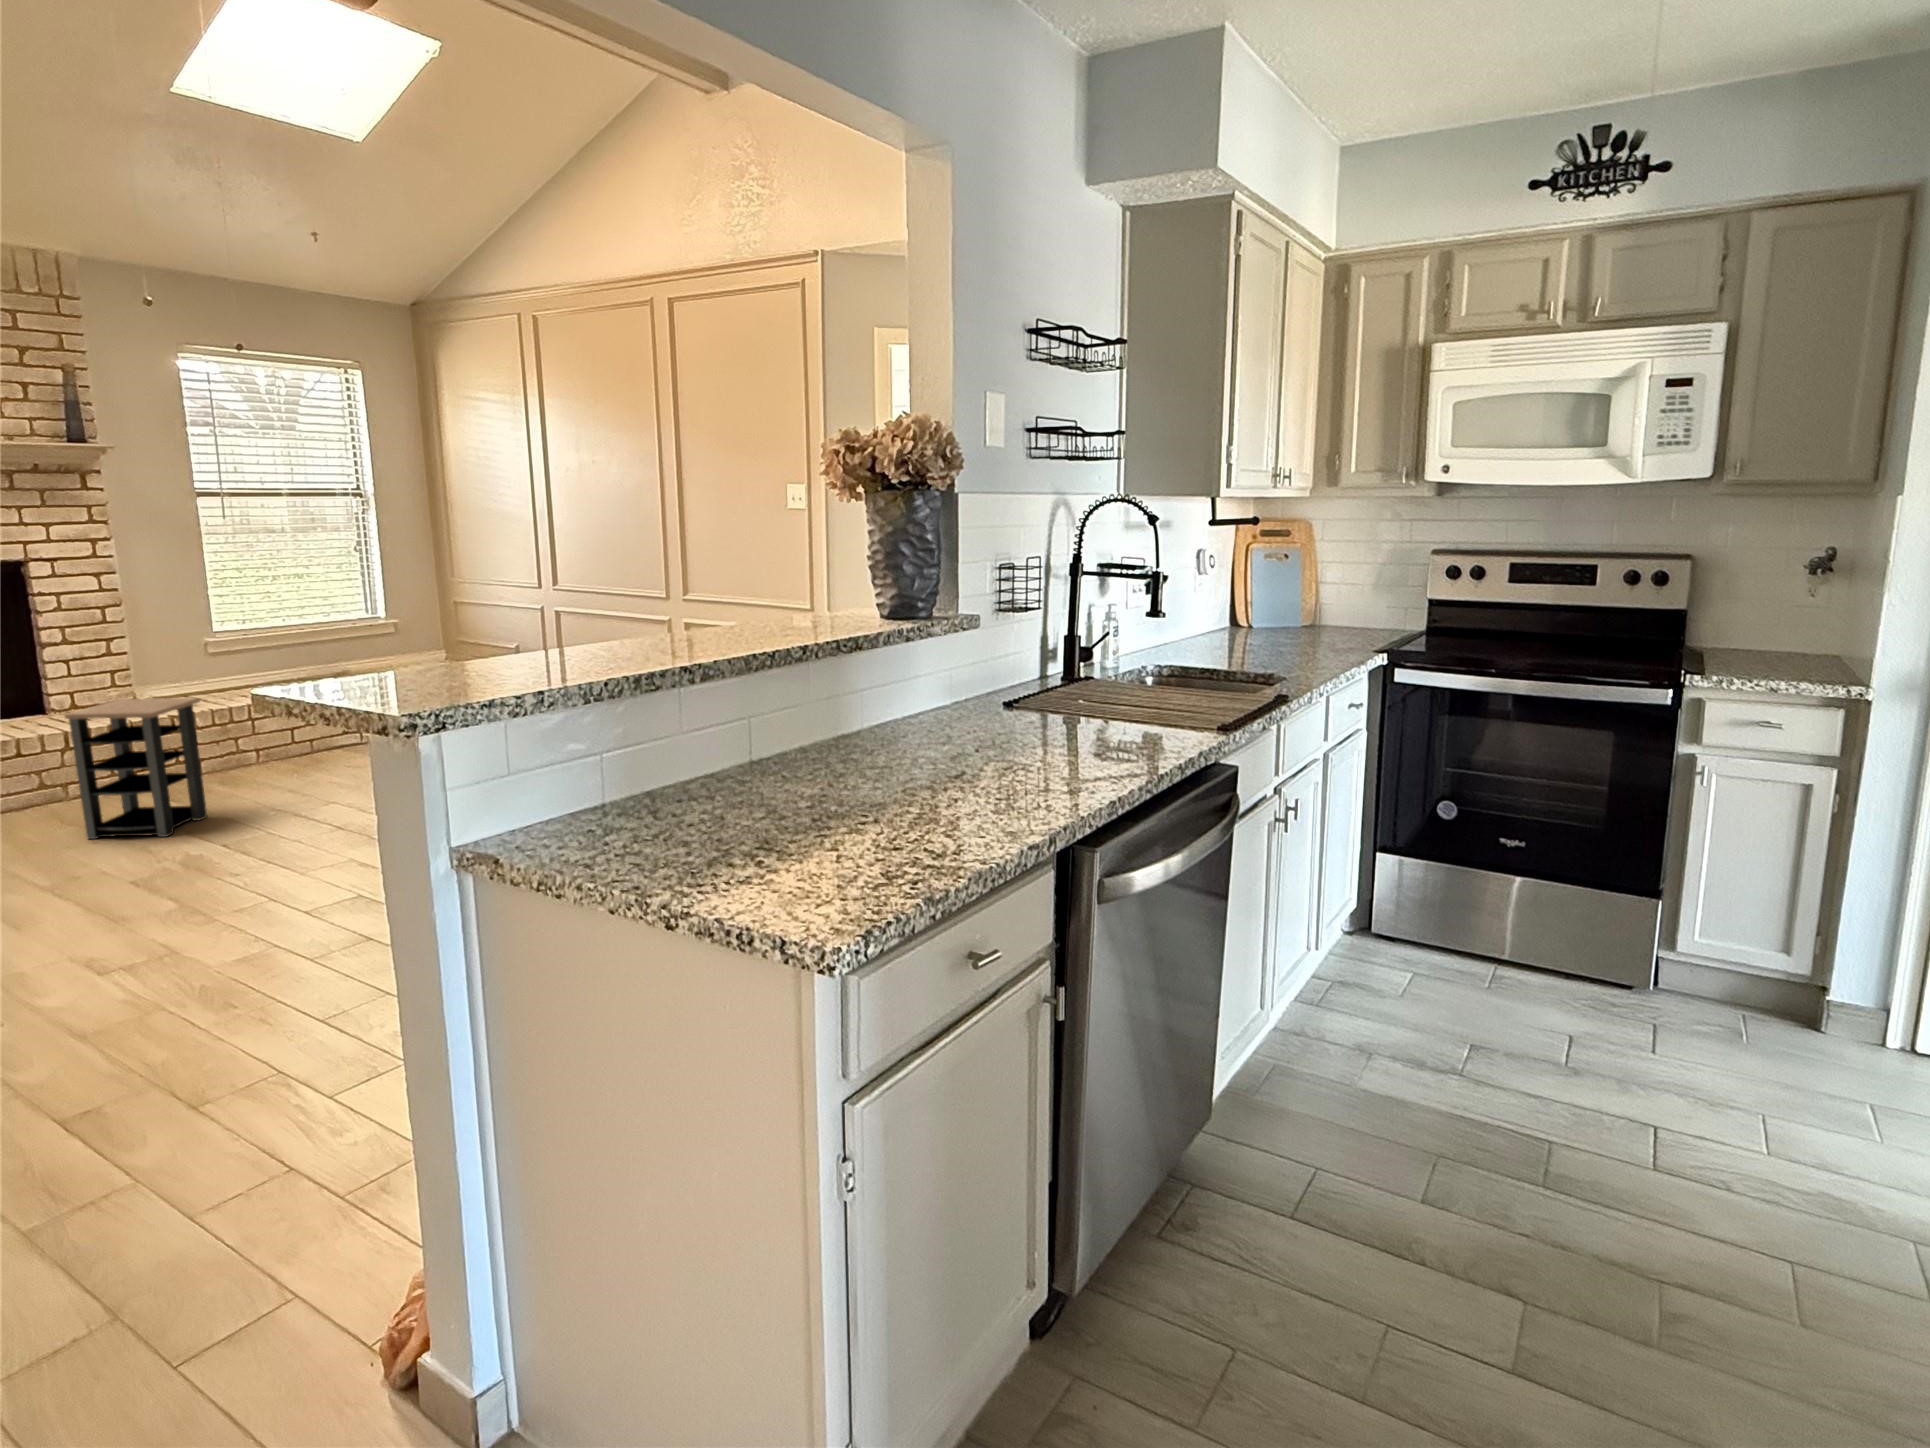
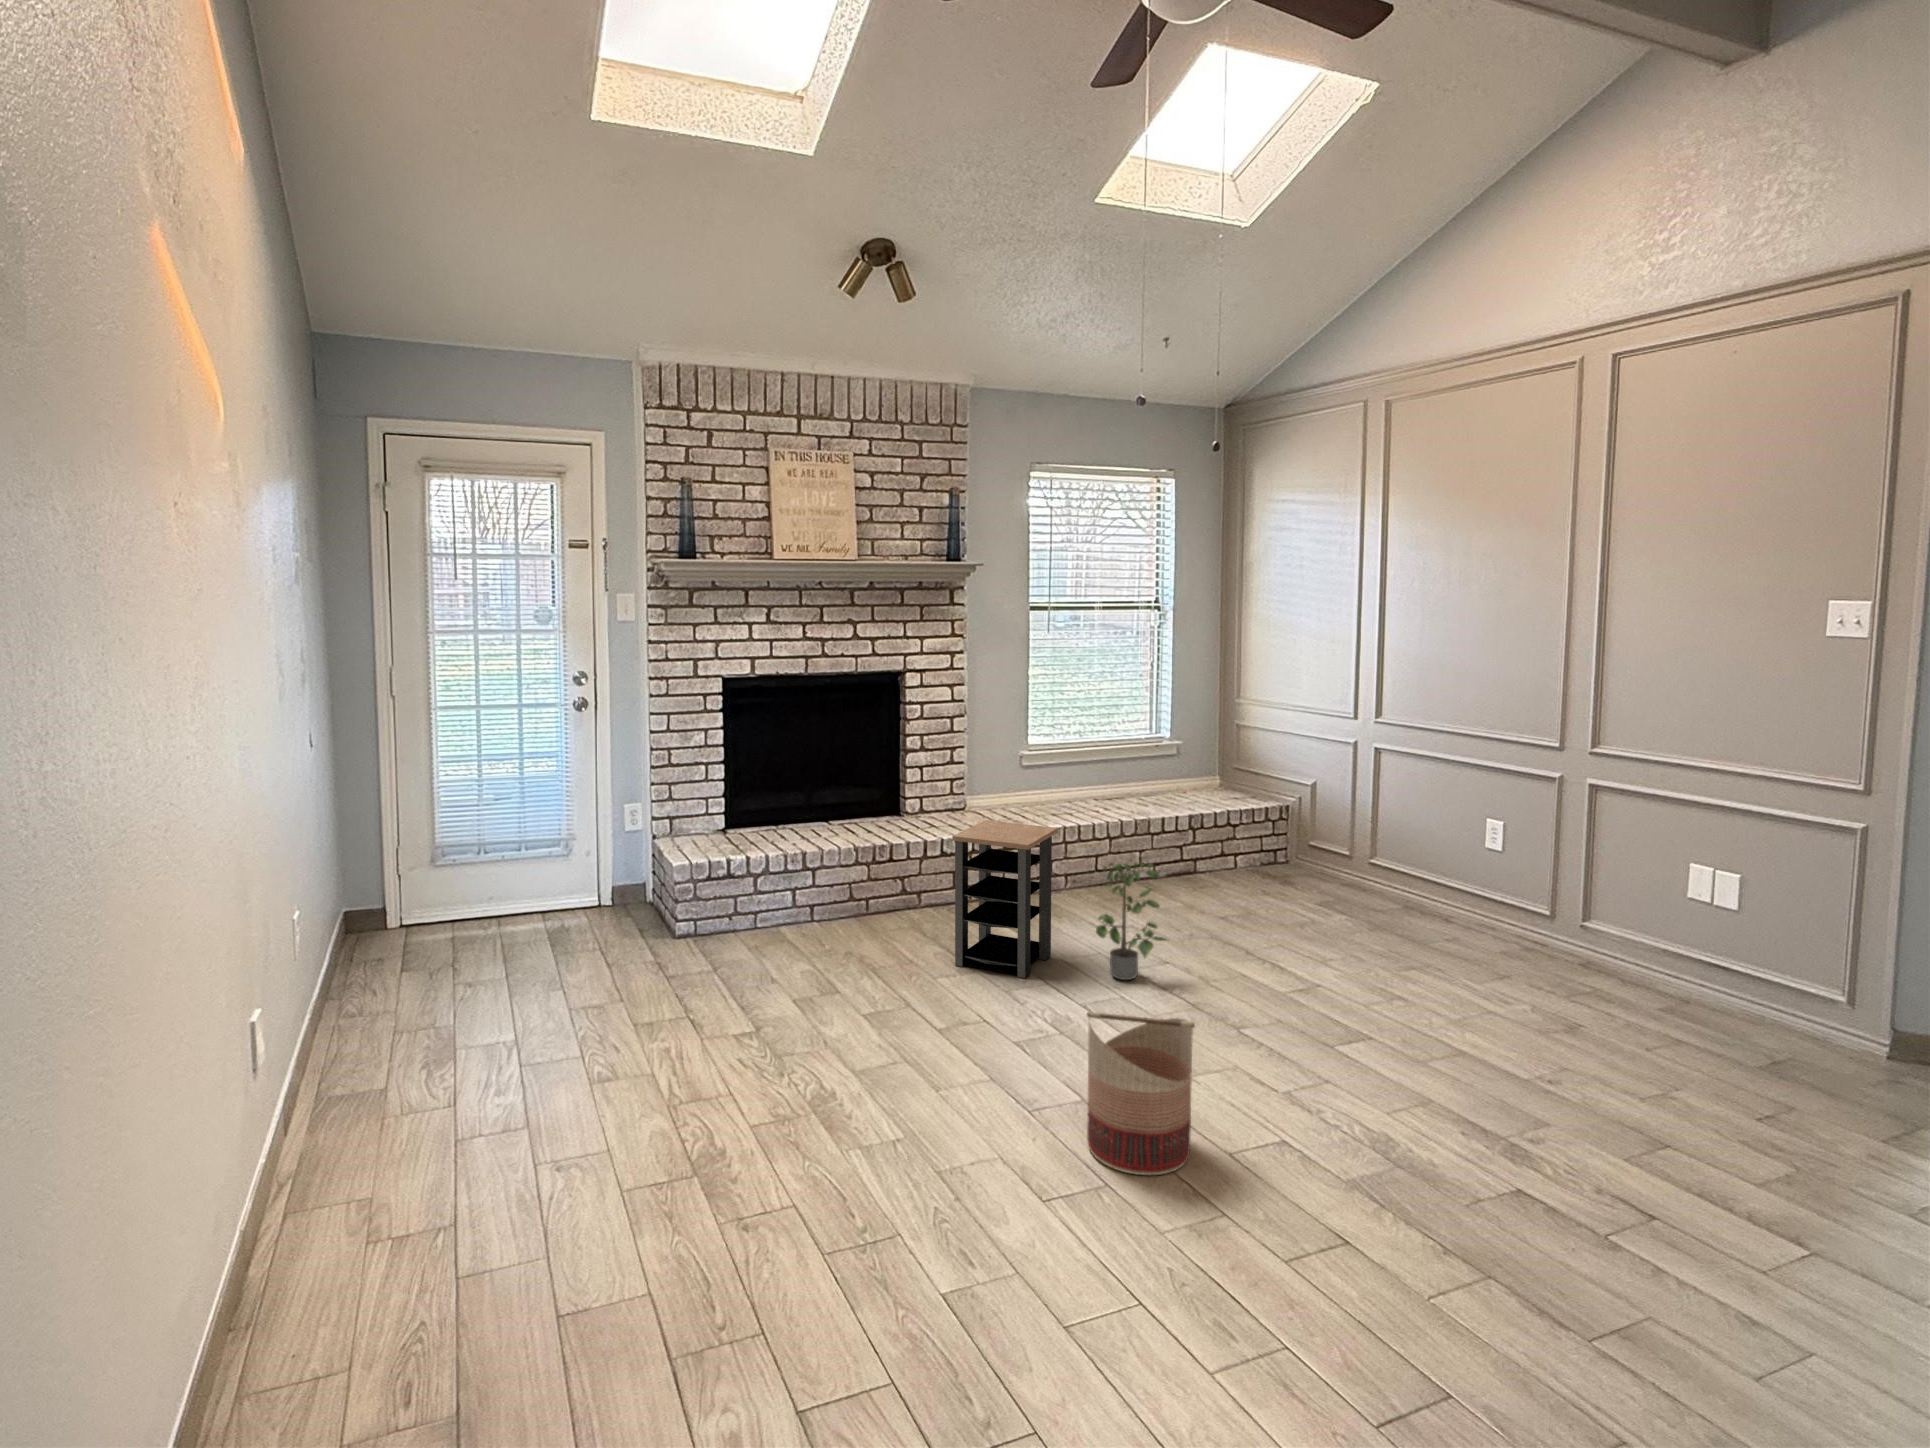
potted plant: none [240,713,319,823] -> present [1096,860,1167,980]
basket: none [144,817,260,943] -> present [1087,1012,1195,1175]

